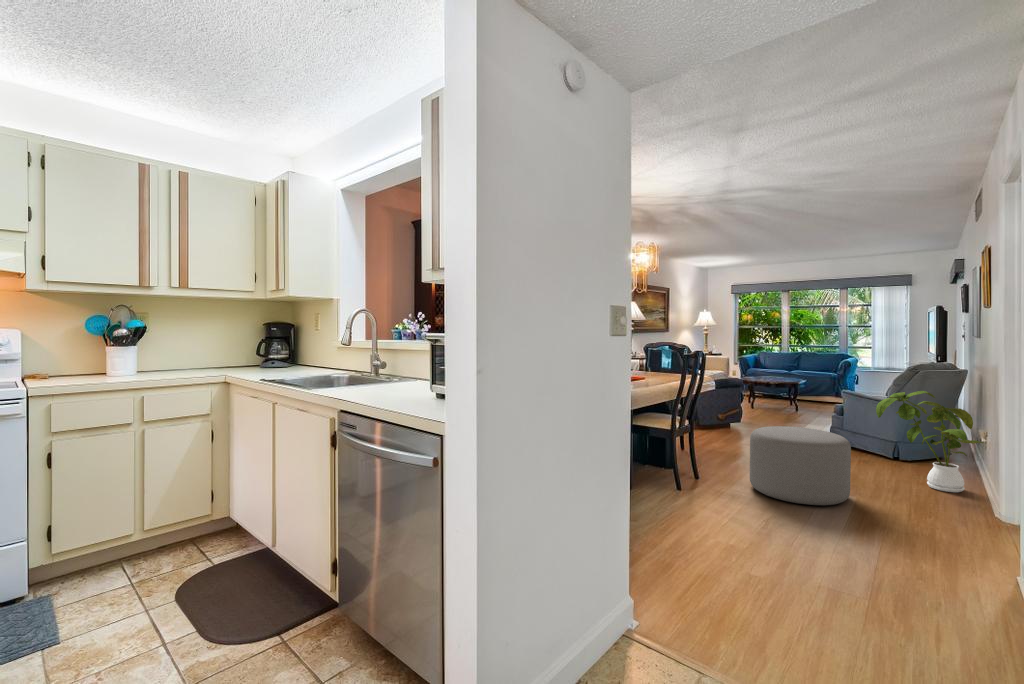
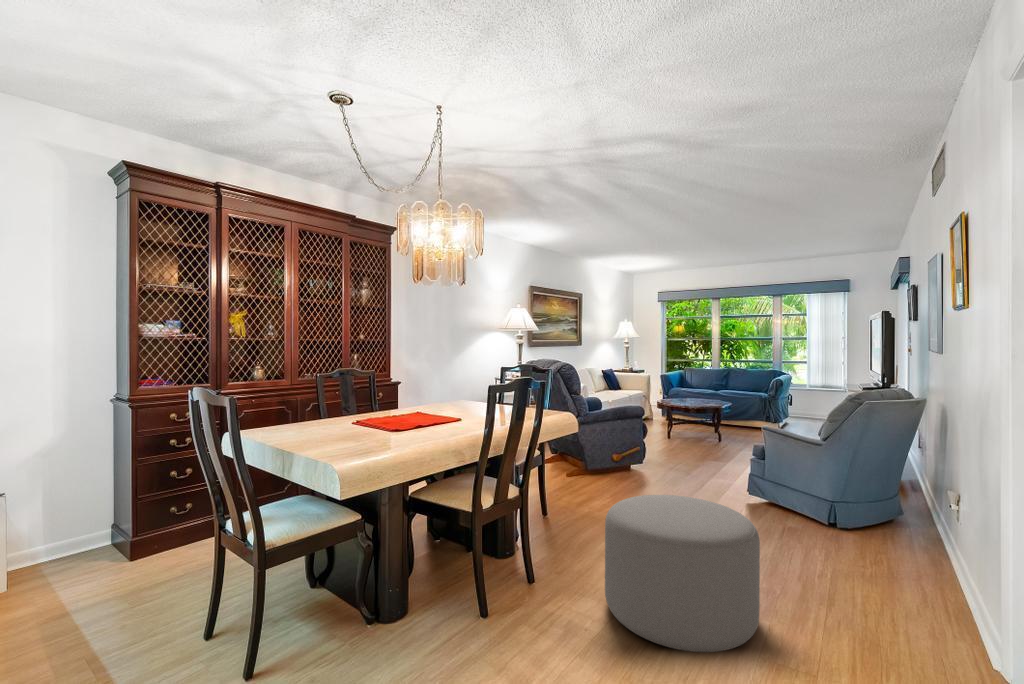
house plant: present [876,391,983,492] -> none [804,437,970,602]

